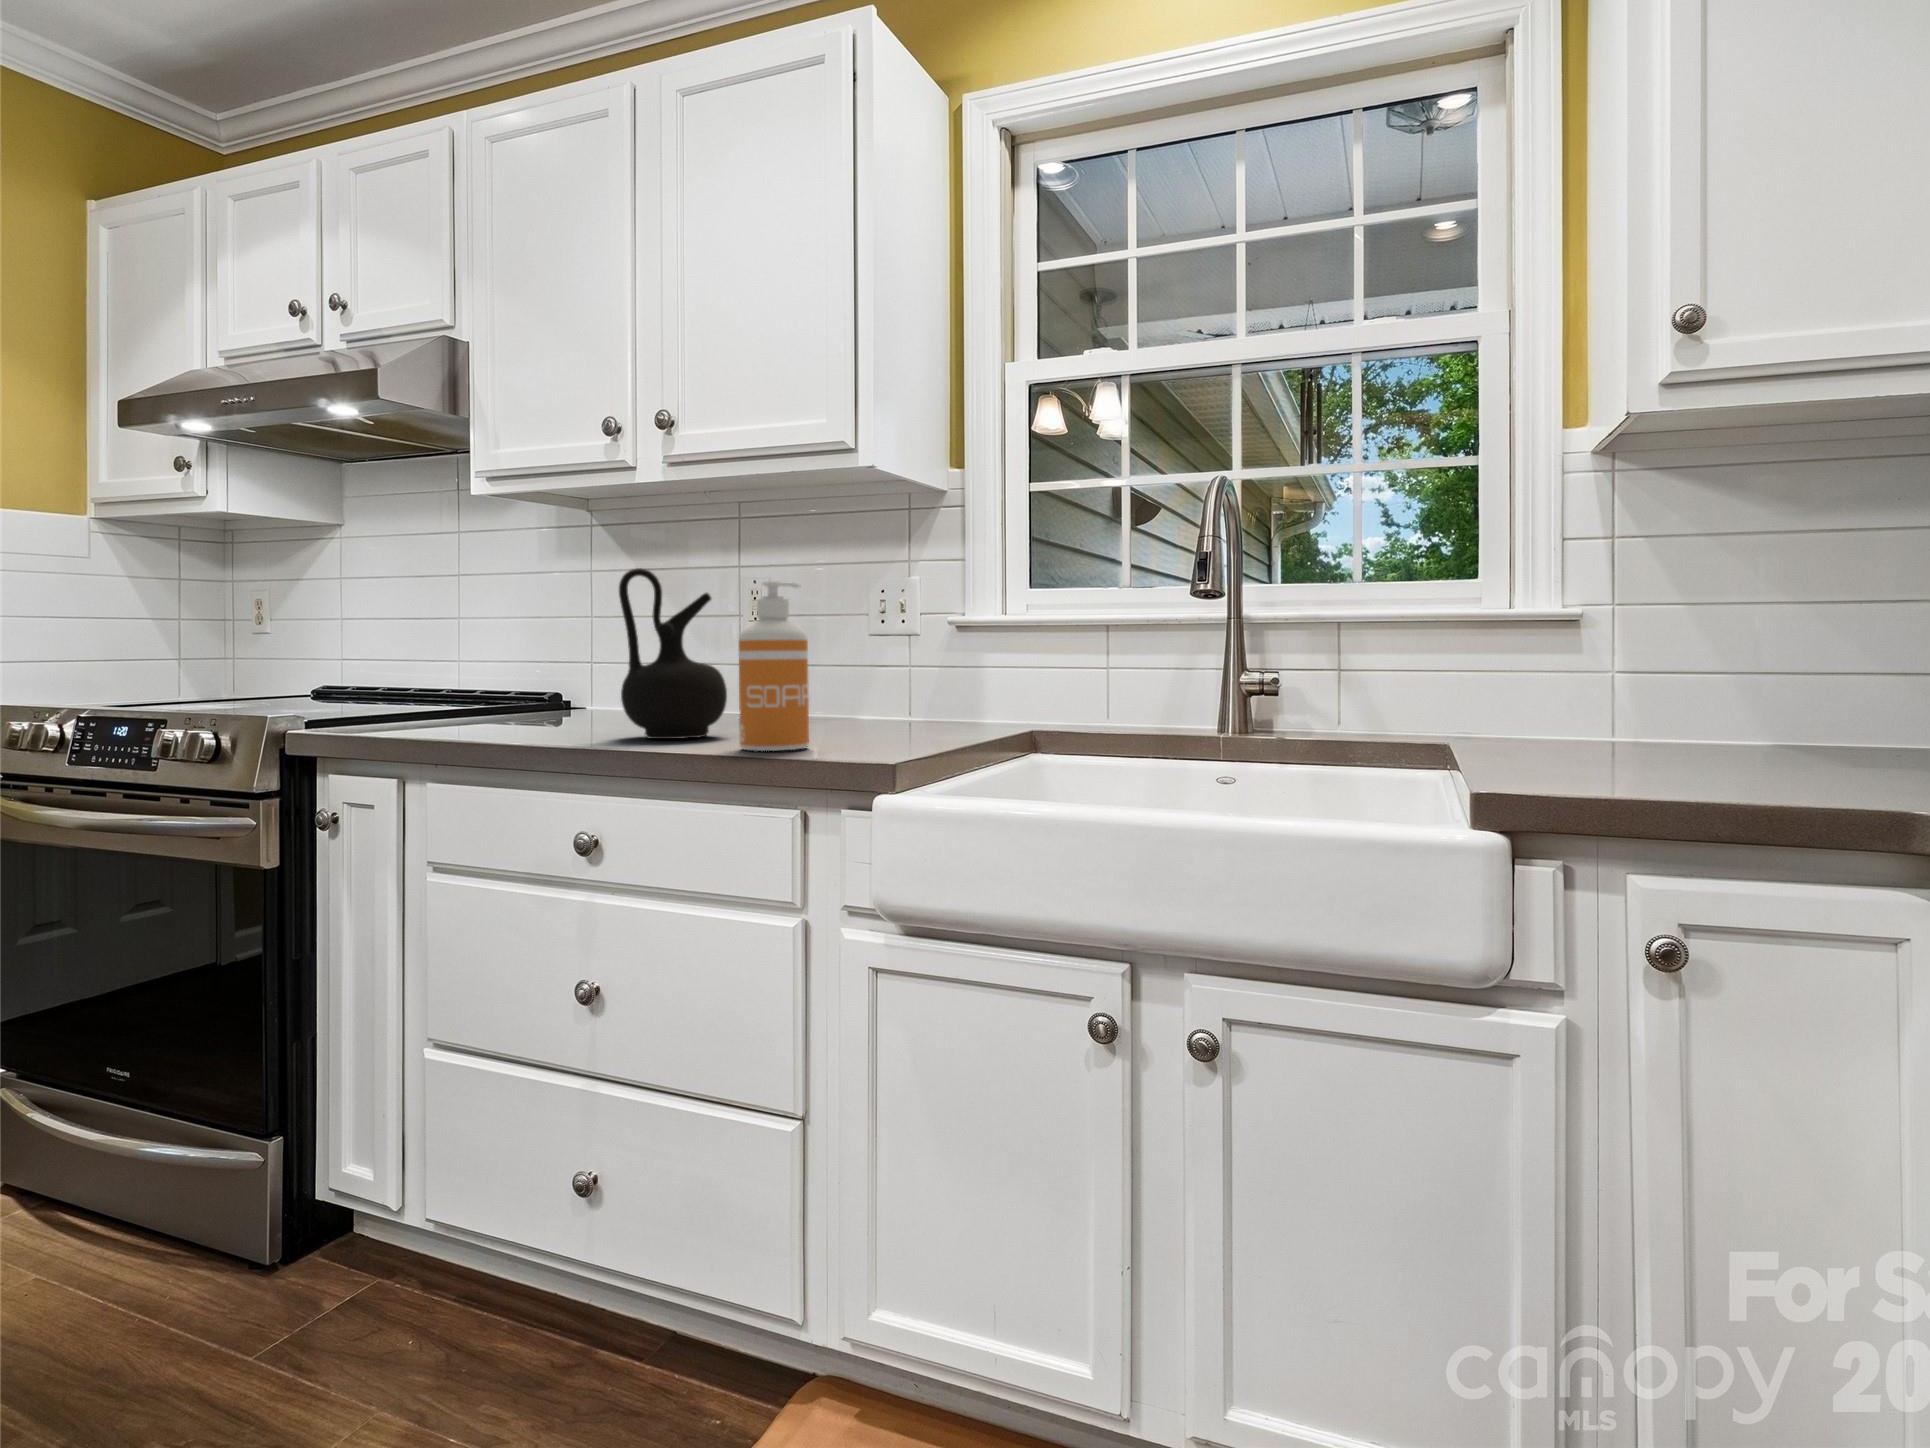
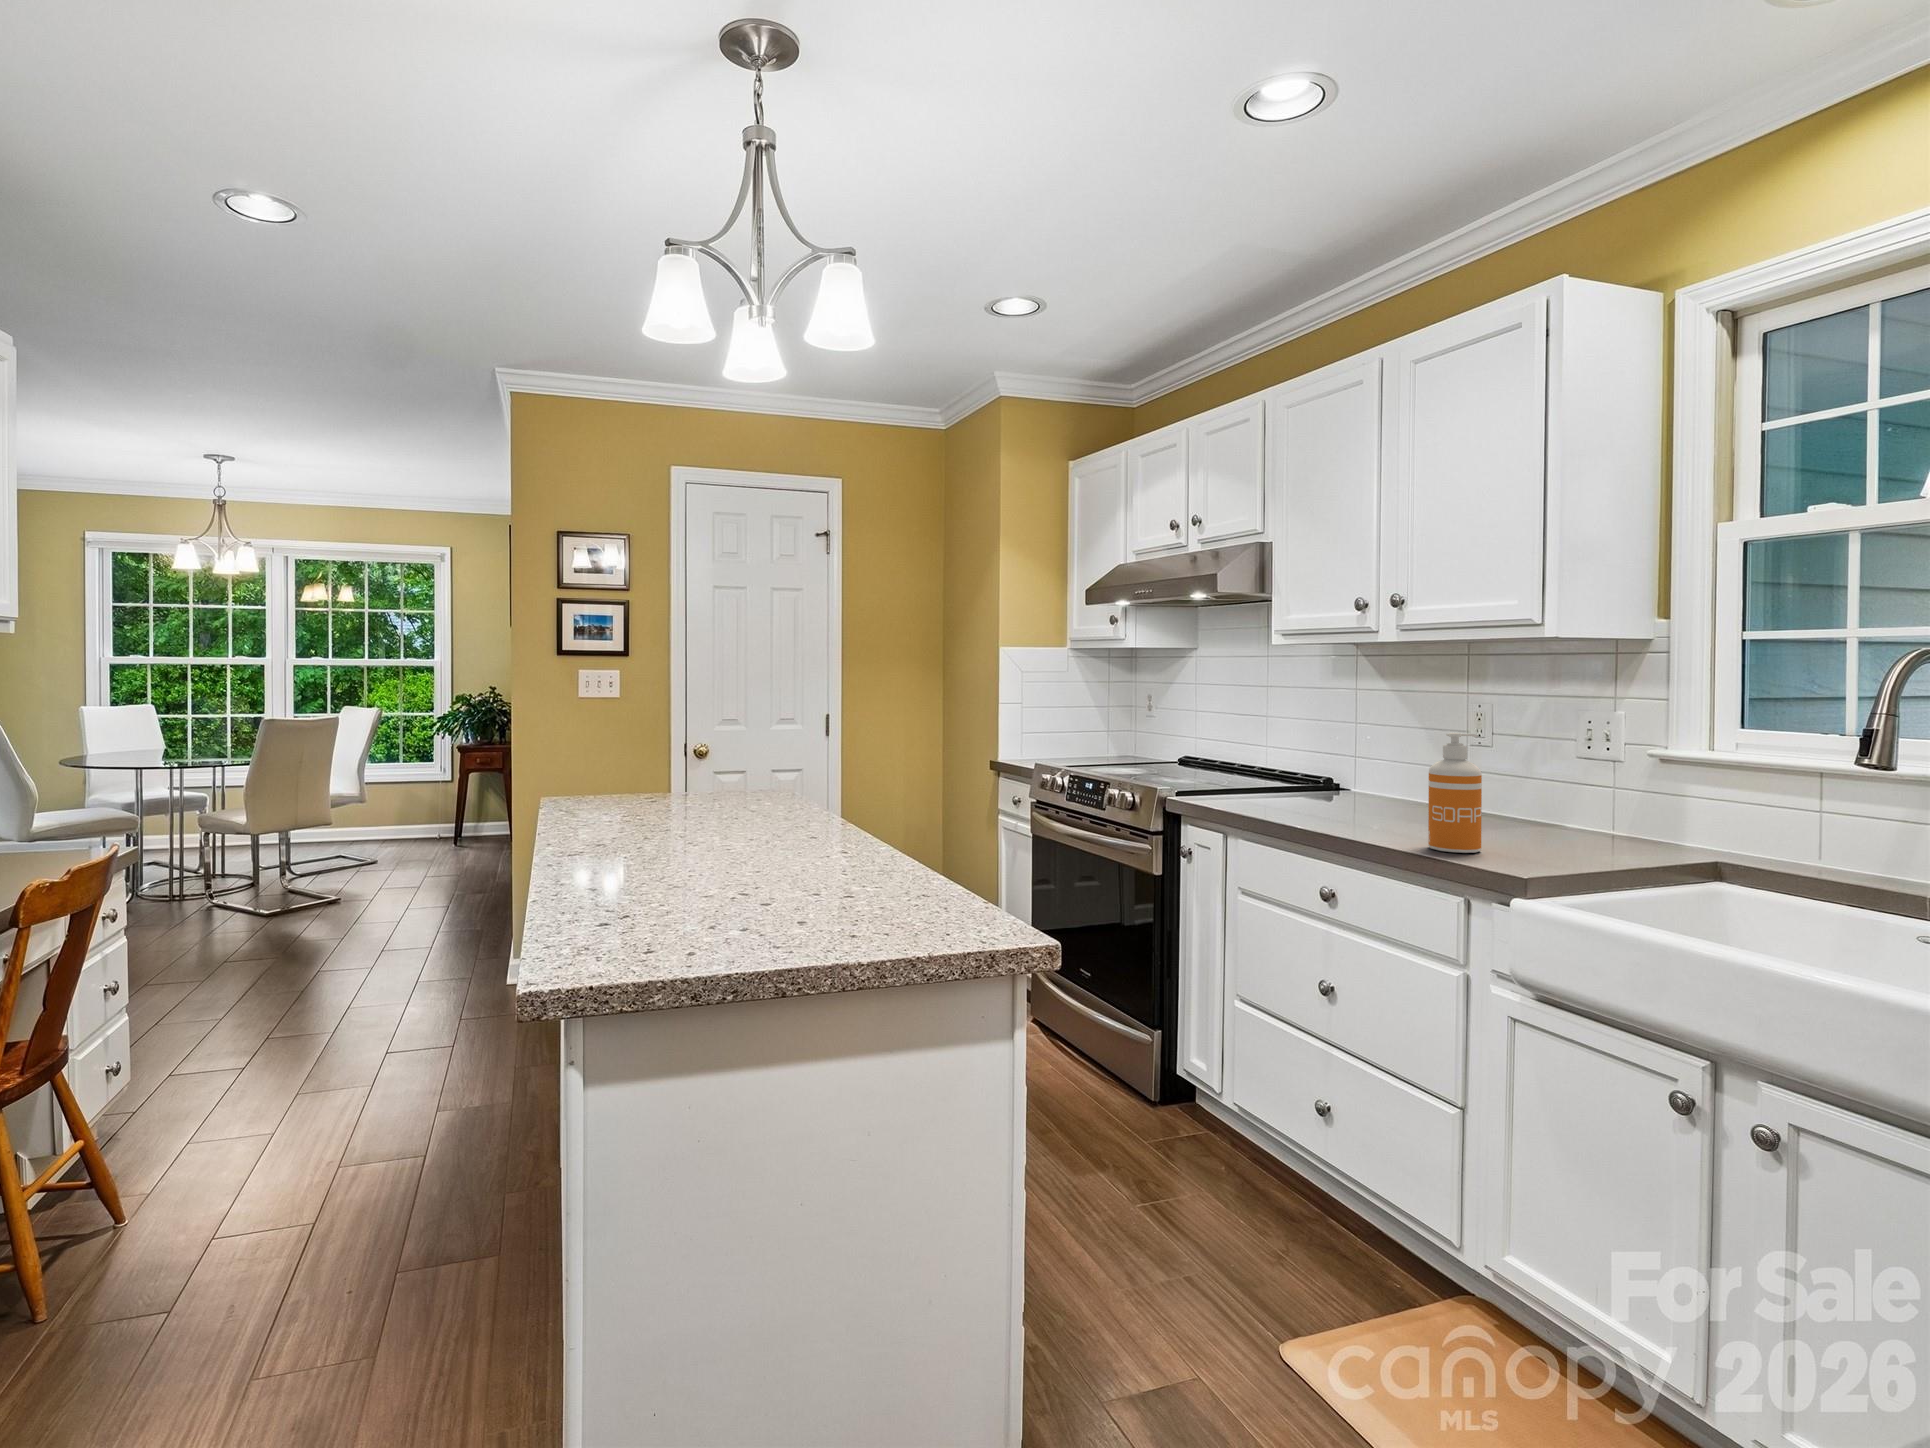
ceramic jug: present [619,568,727,739] -> none [1355,713,1432,831]

